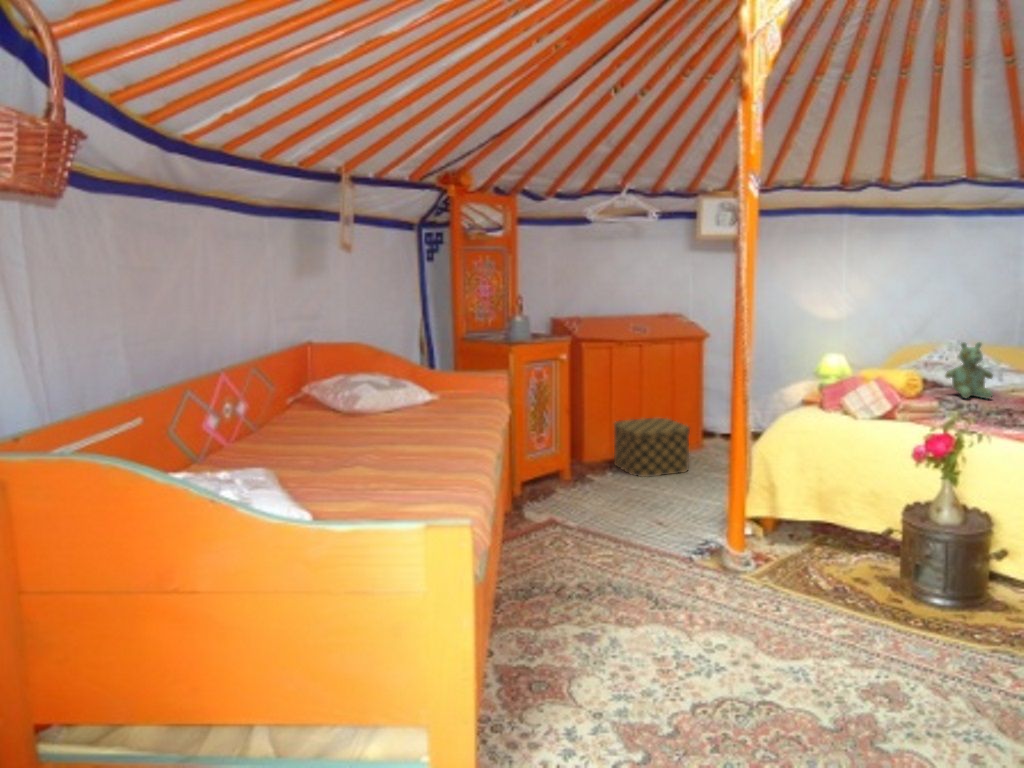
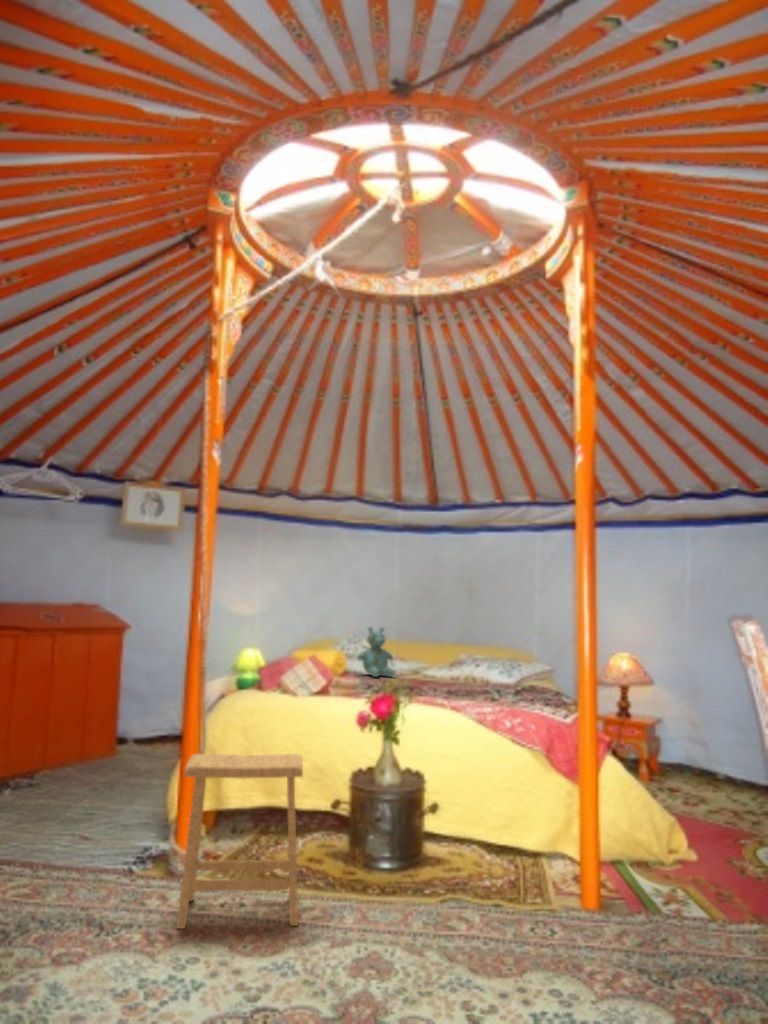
storage box: present [614,418,690,477] -> none [13,723,110,793]
footstool: none [716,475,839,640] -> present [177,754,303,929]

